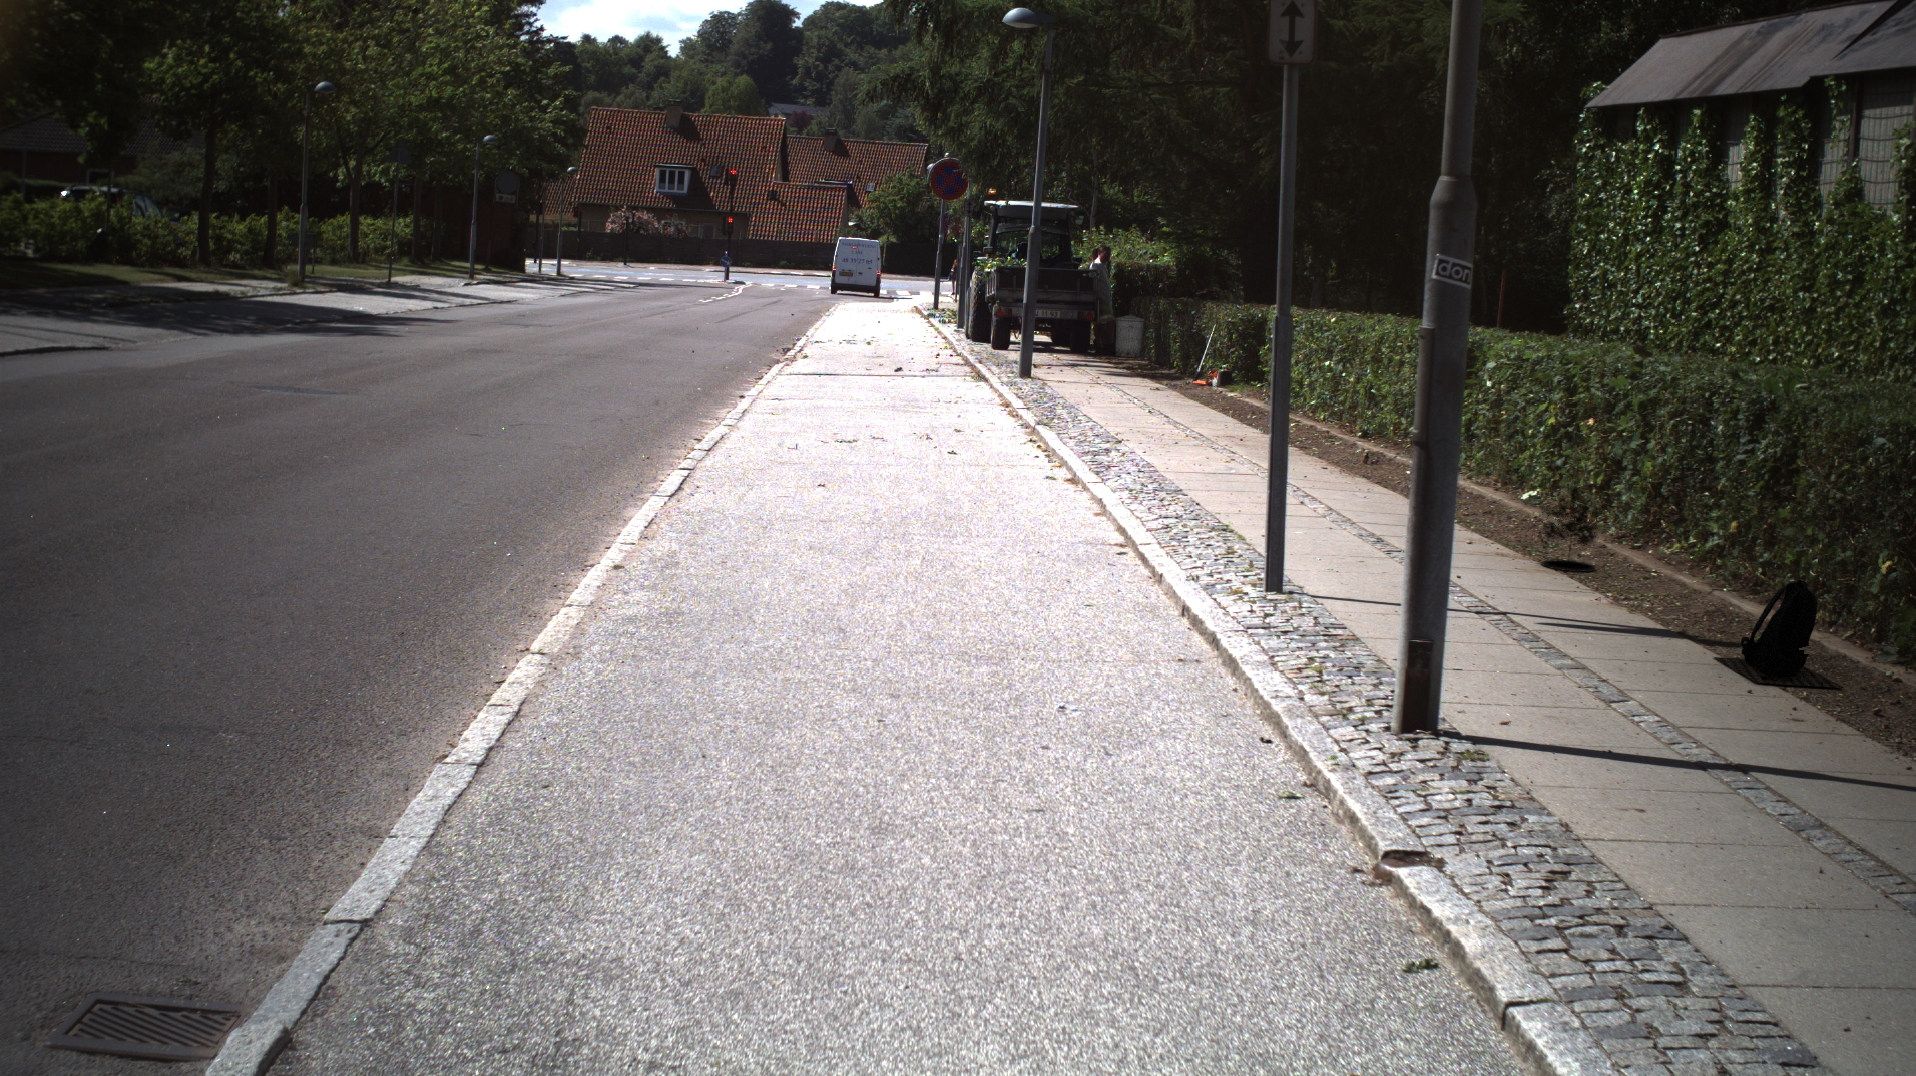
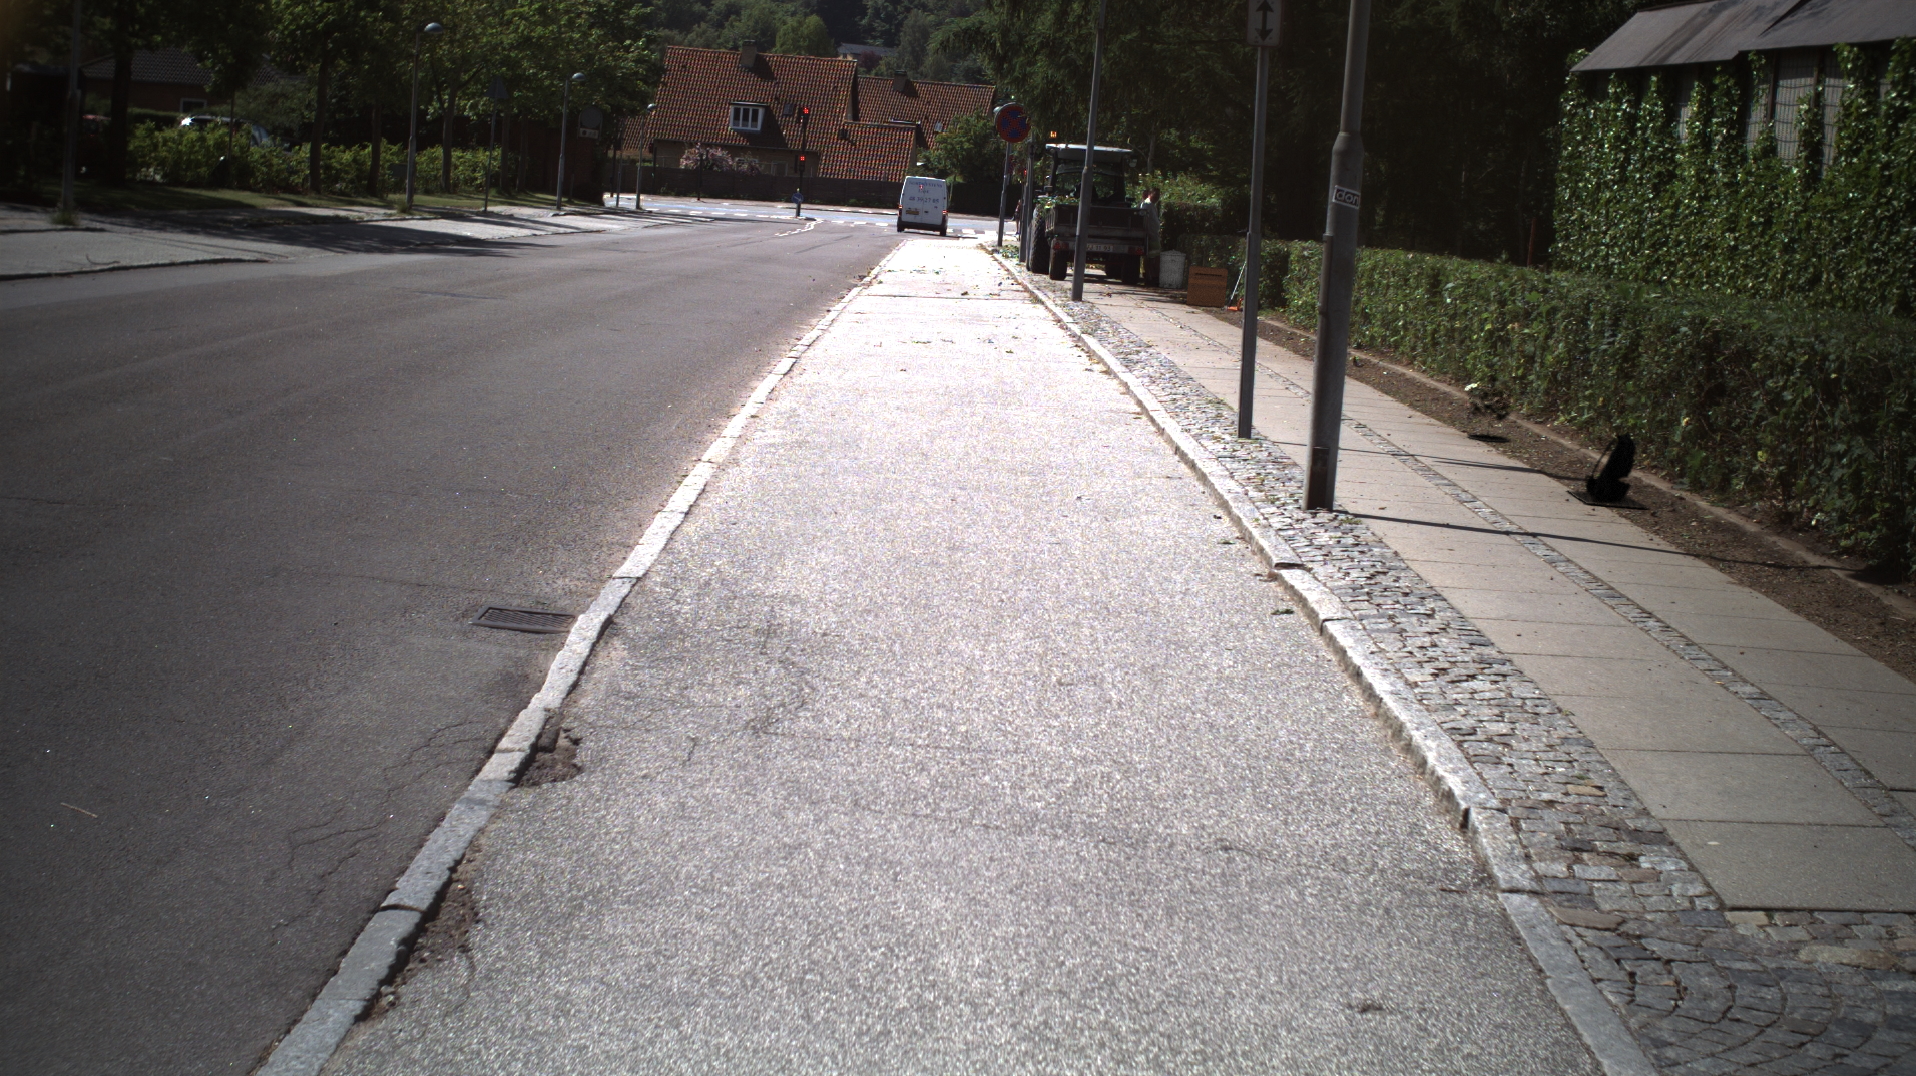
wooden crate: none [1149,334,1196,381] -> present [1186,266,1228,308]

